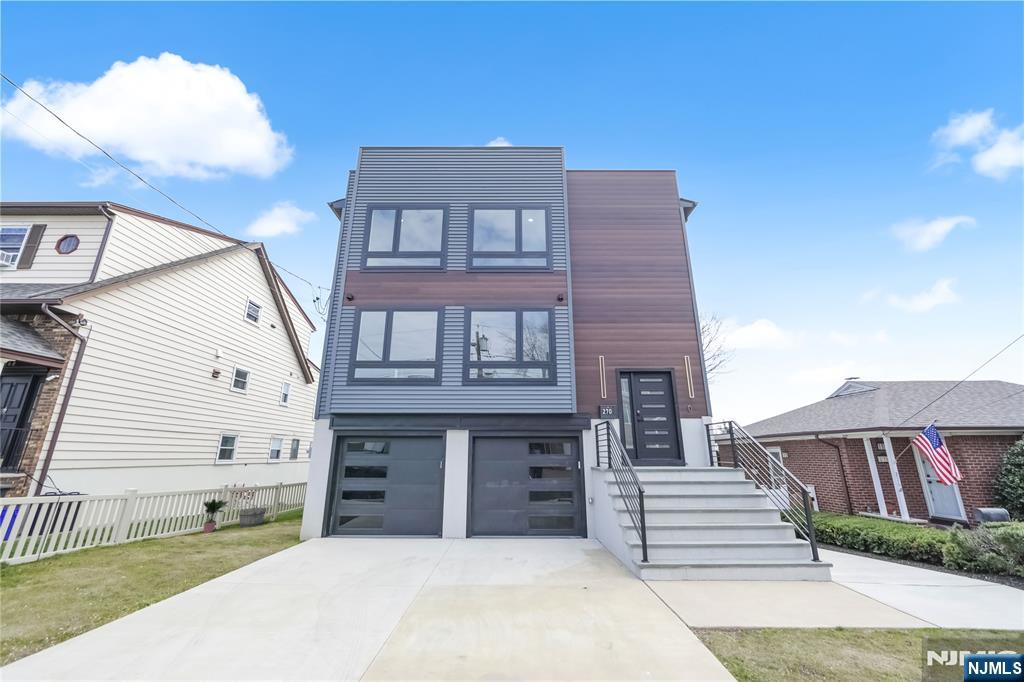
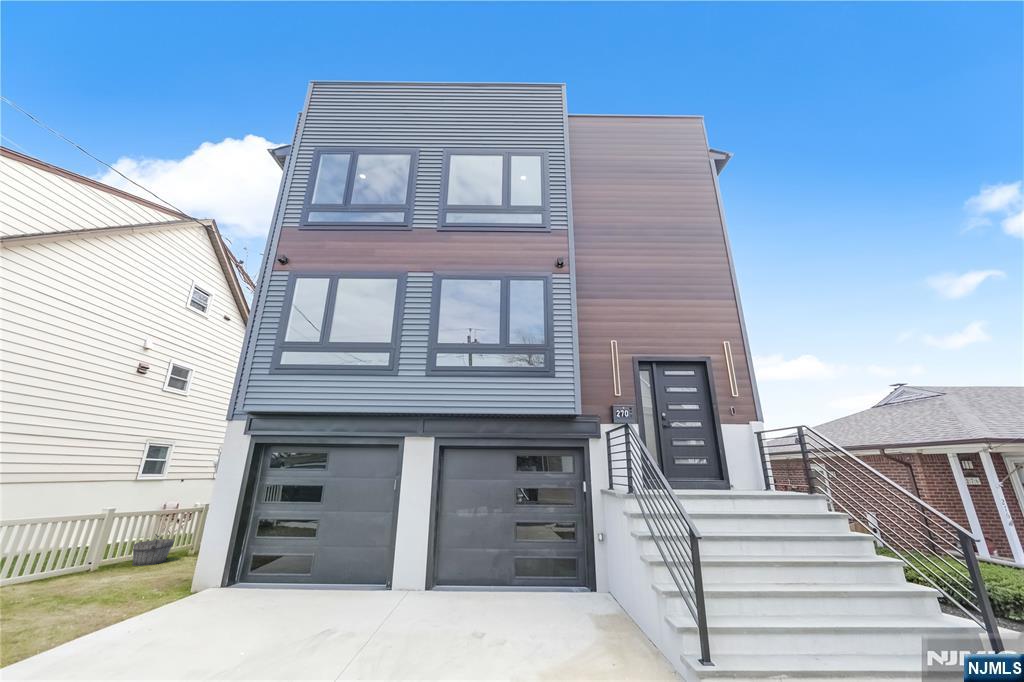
potted plant: present [204,499,228,533] -> none [62,527,117,577]

